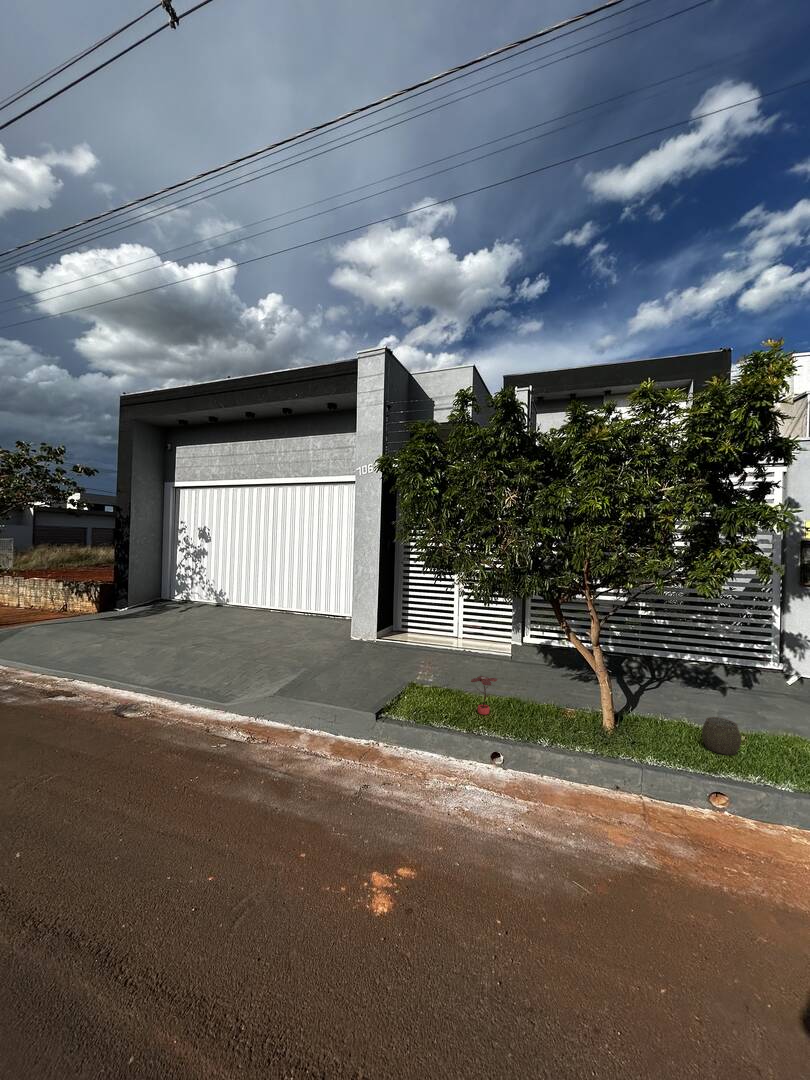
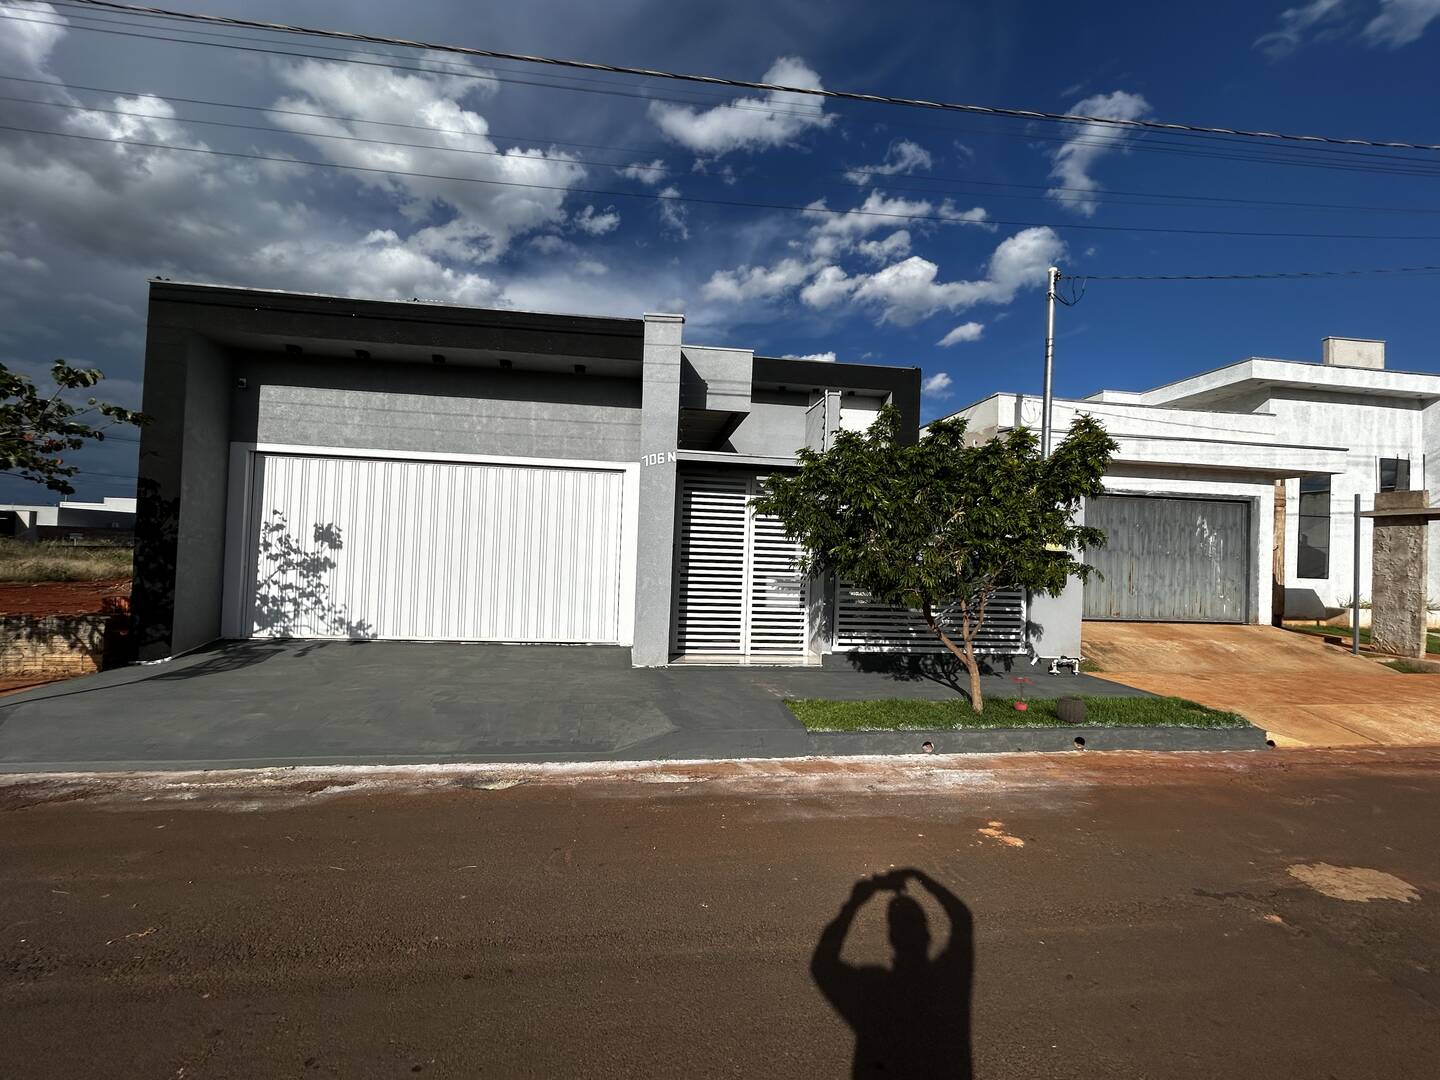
potted plant: present [471,676,497,715] -> present [1009,677,1034,711]

